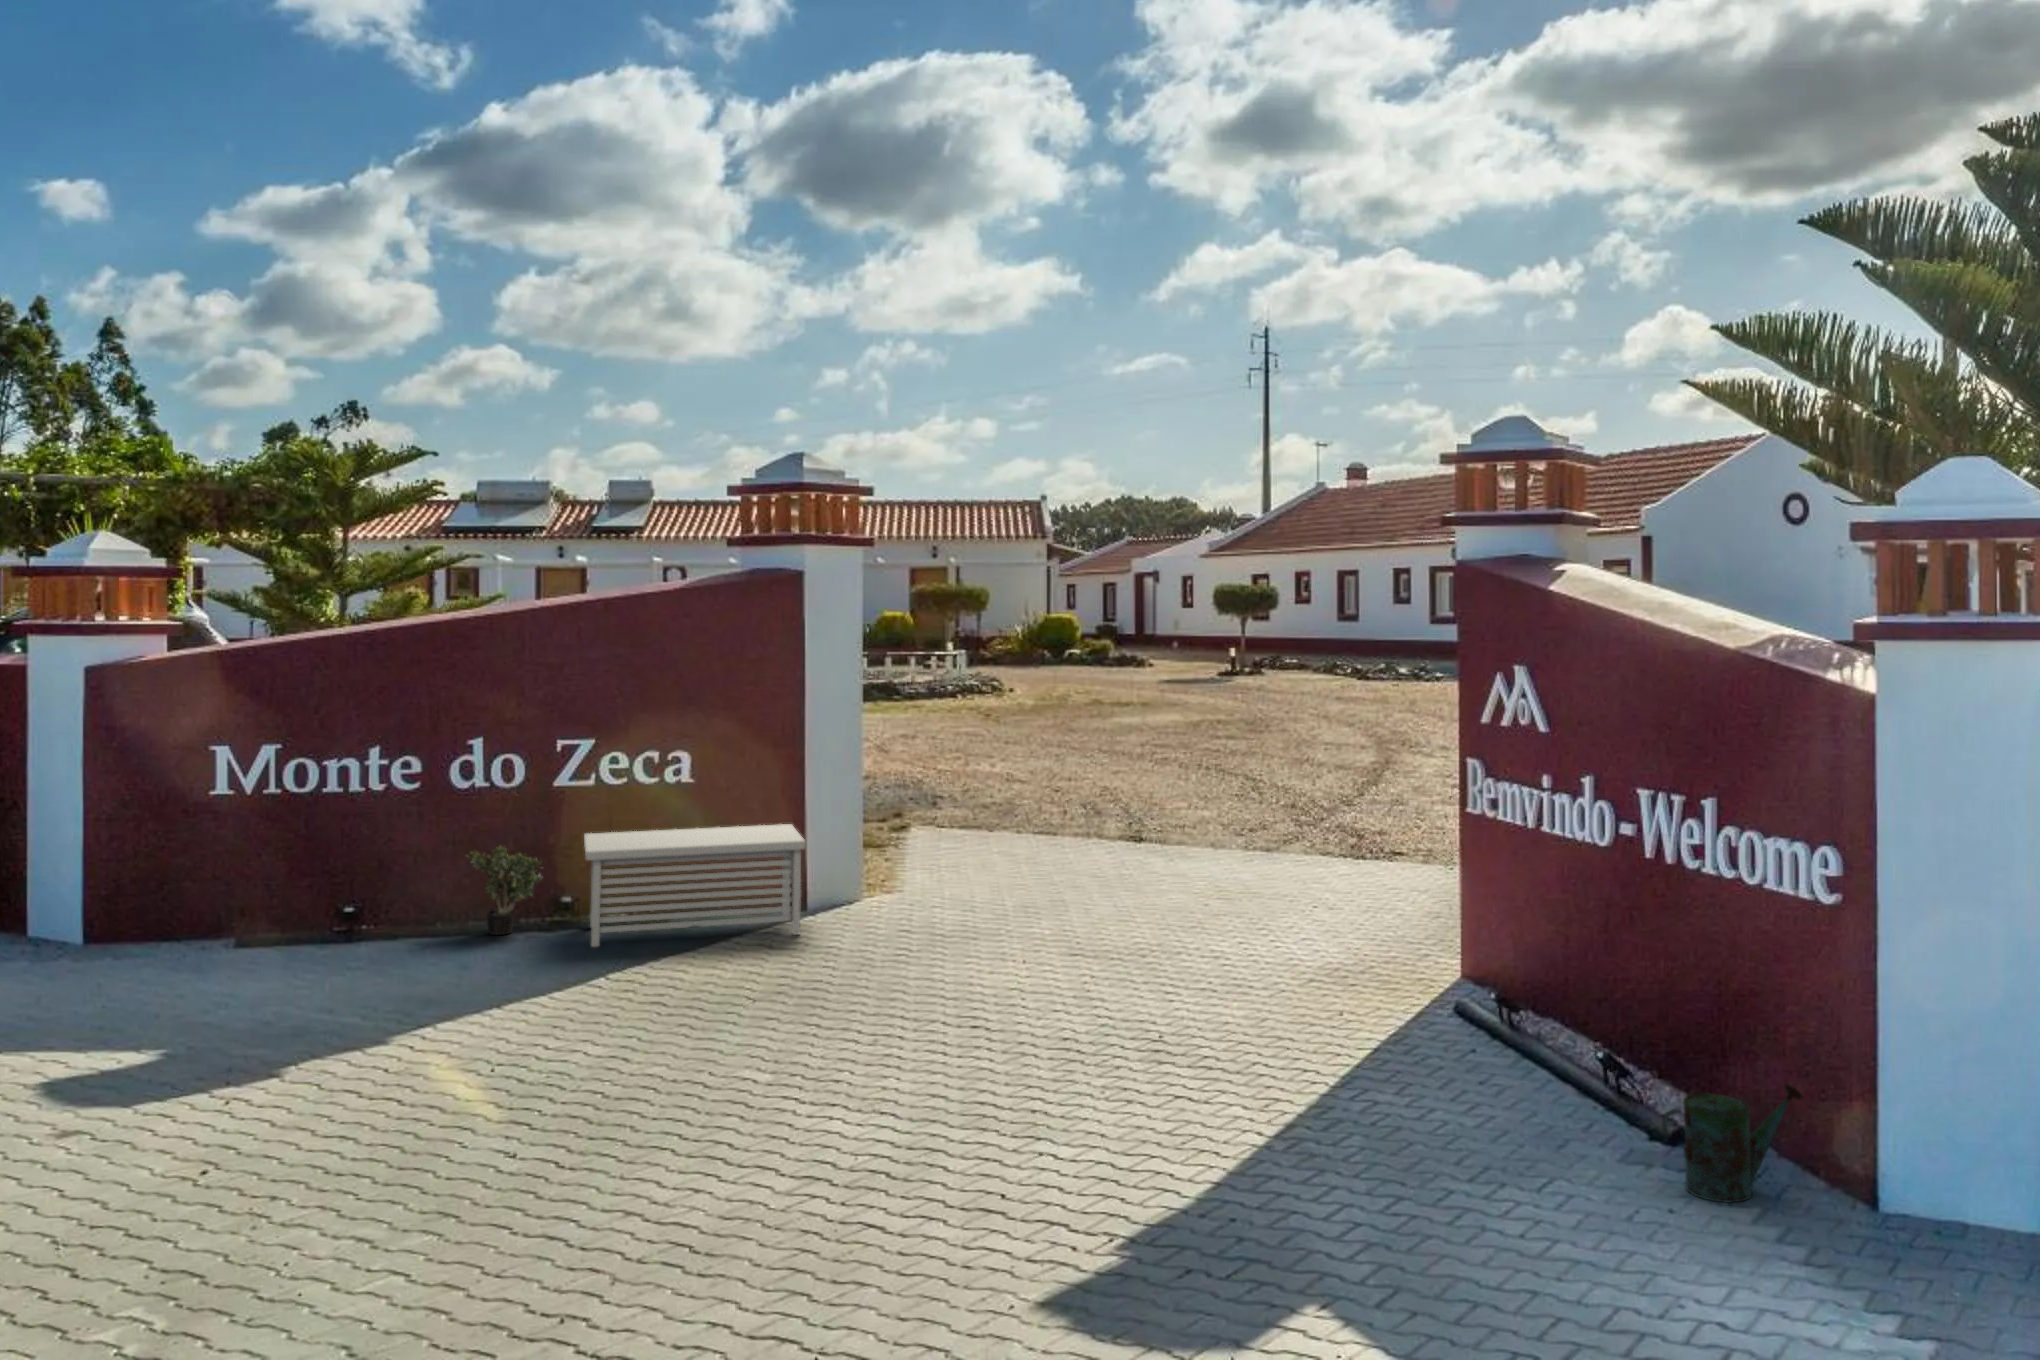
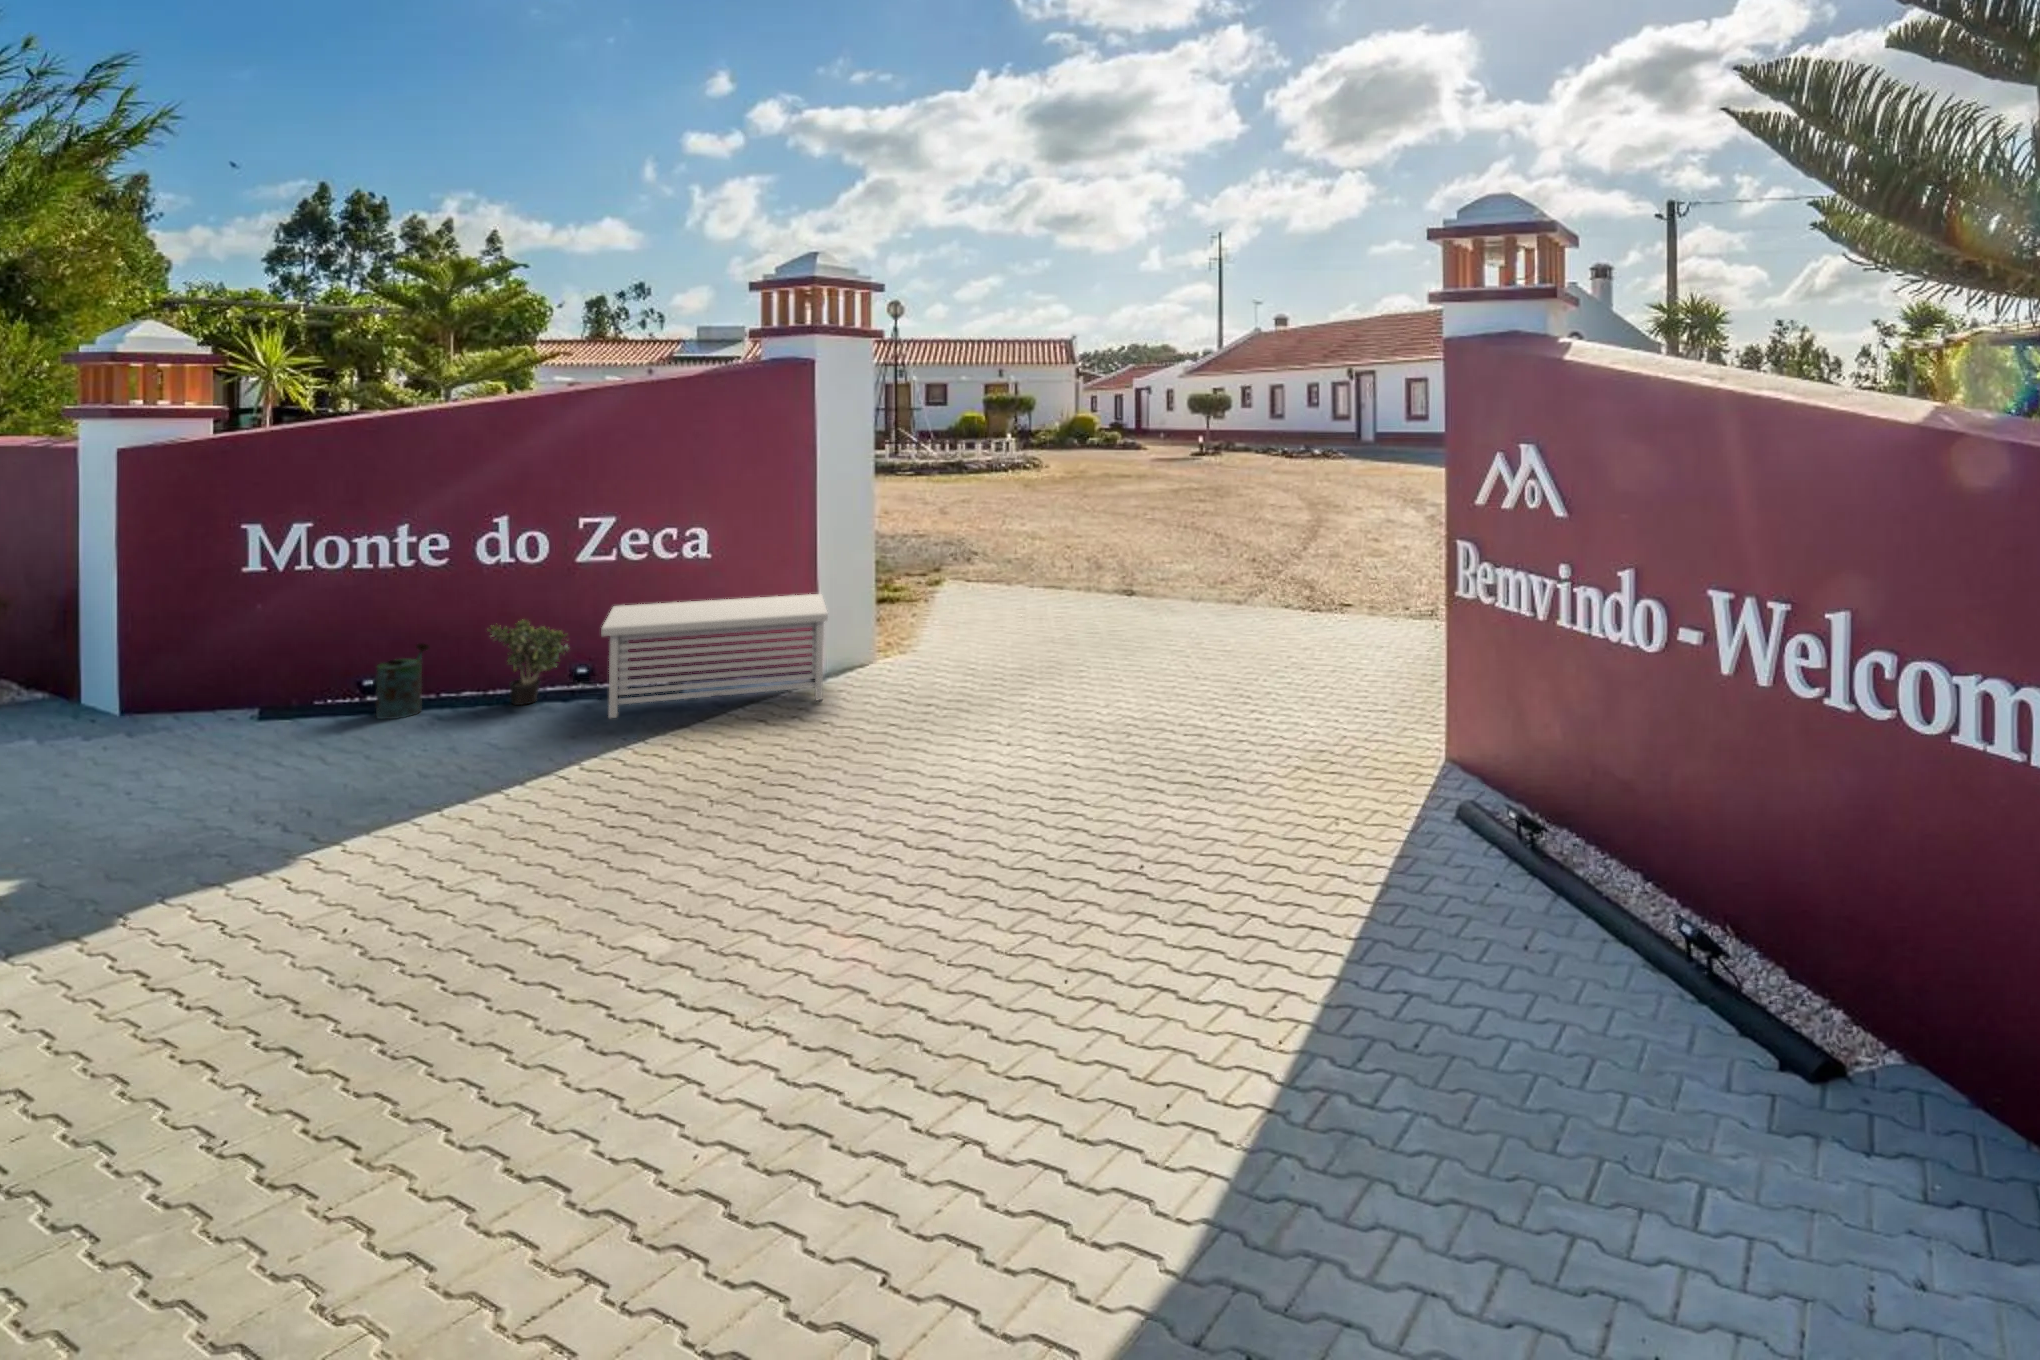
watering can: present [1662,1084,1803,1202] -> present [376,643,430,719]

